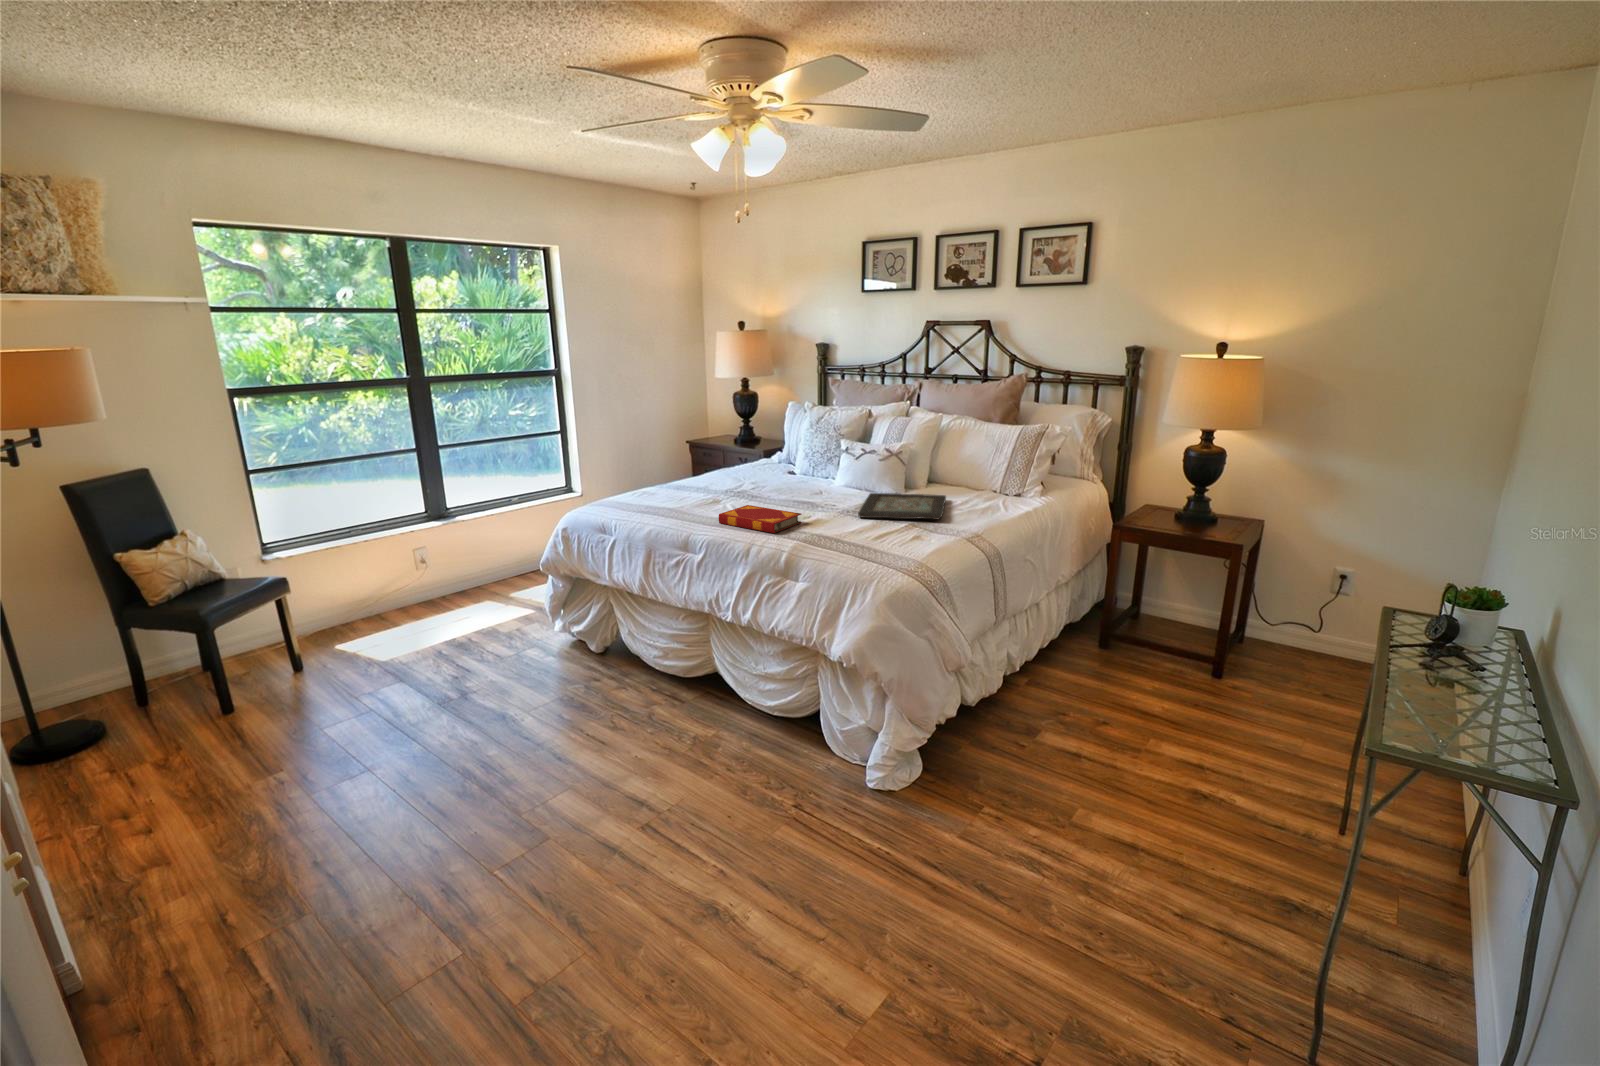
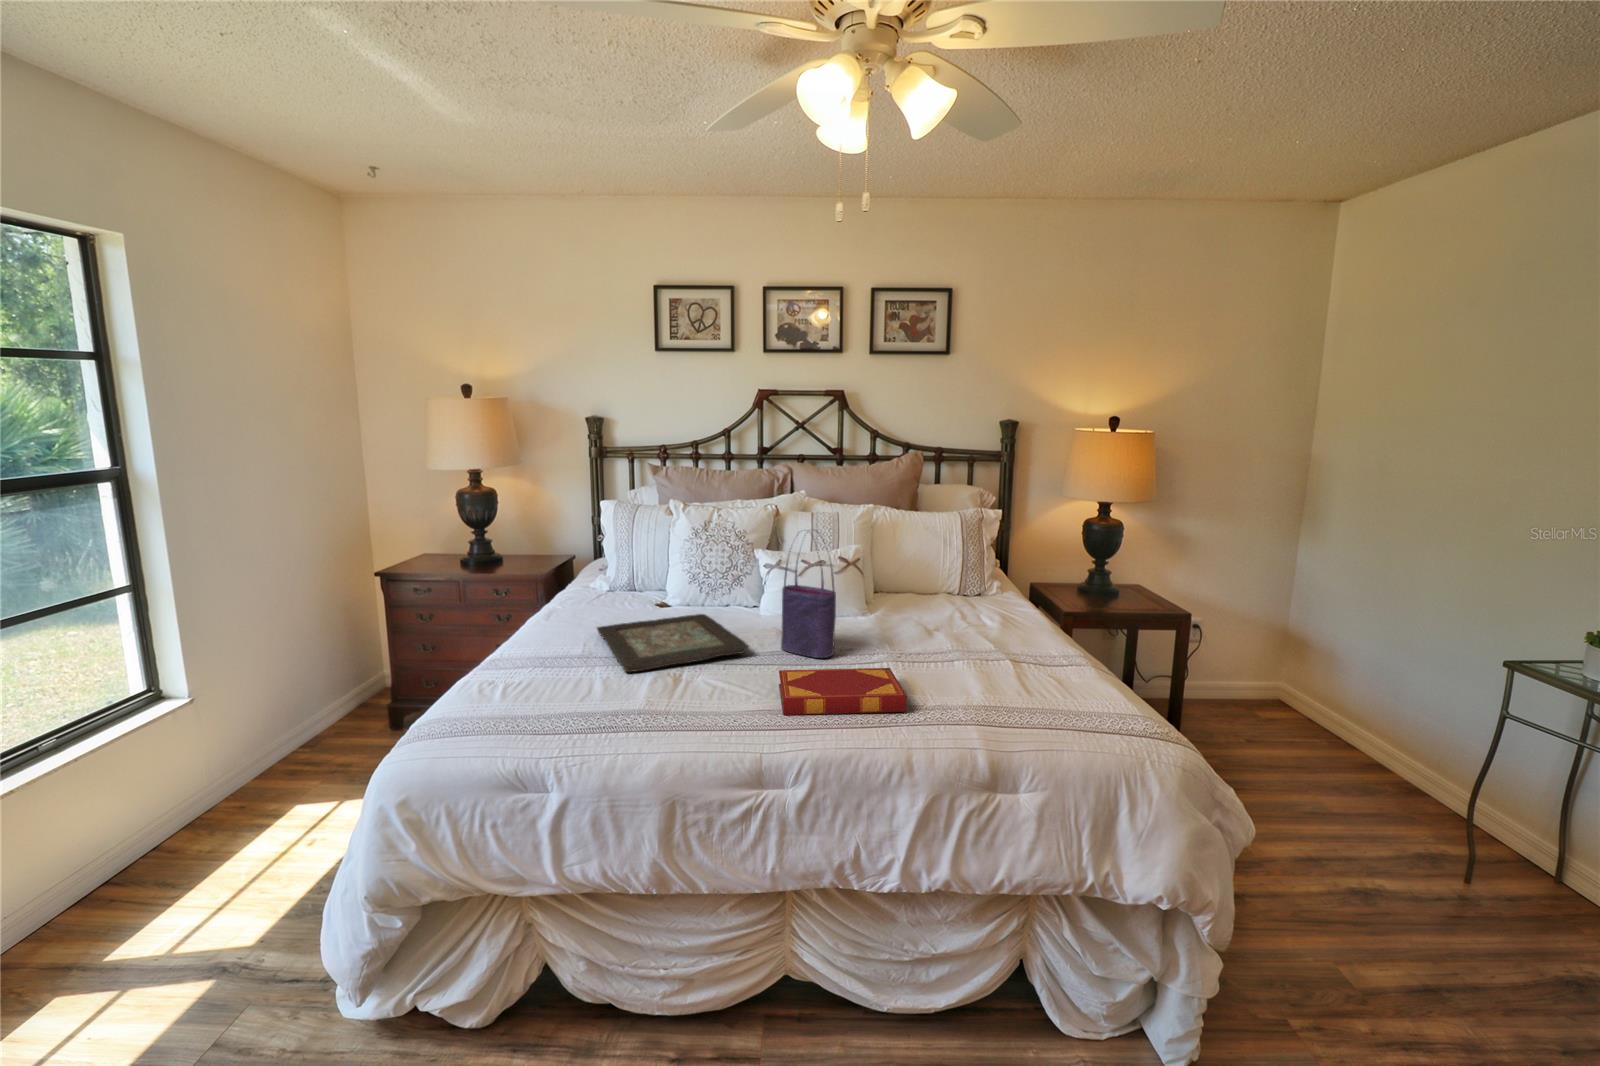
tote bag: none [787,425,808,508] -> present [781,549,836,658]
decorative tray: present [858,493,946,519] -> present [597,614,748,672]

